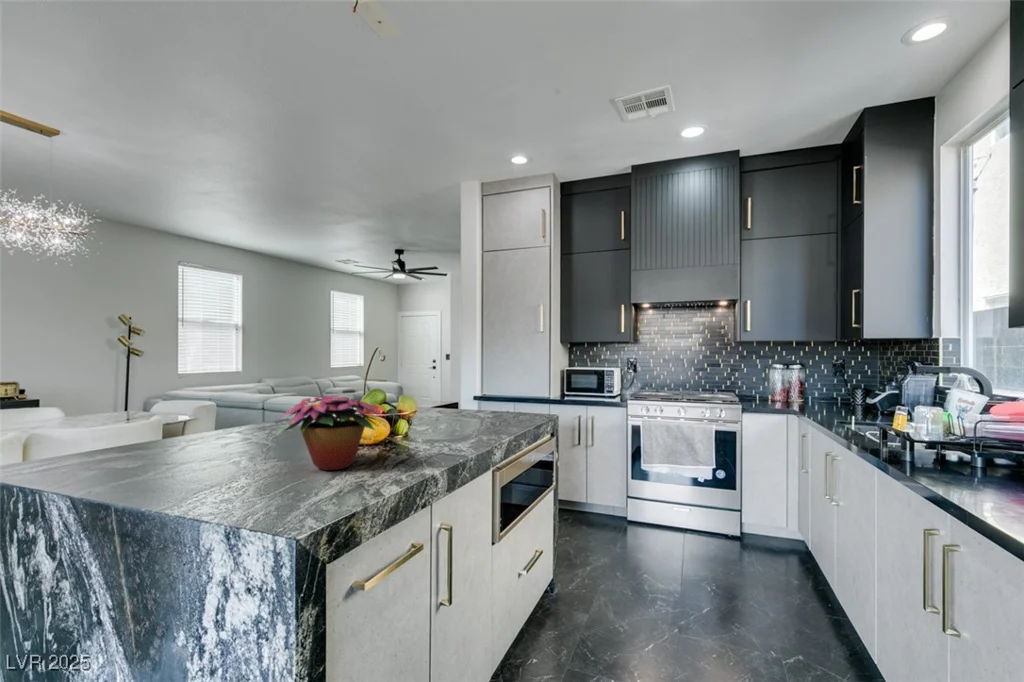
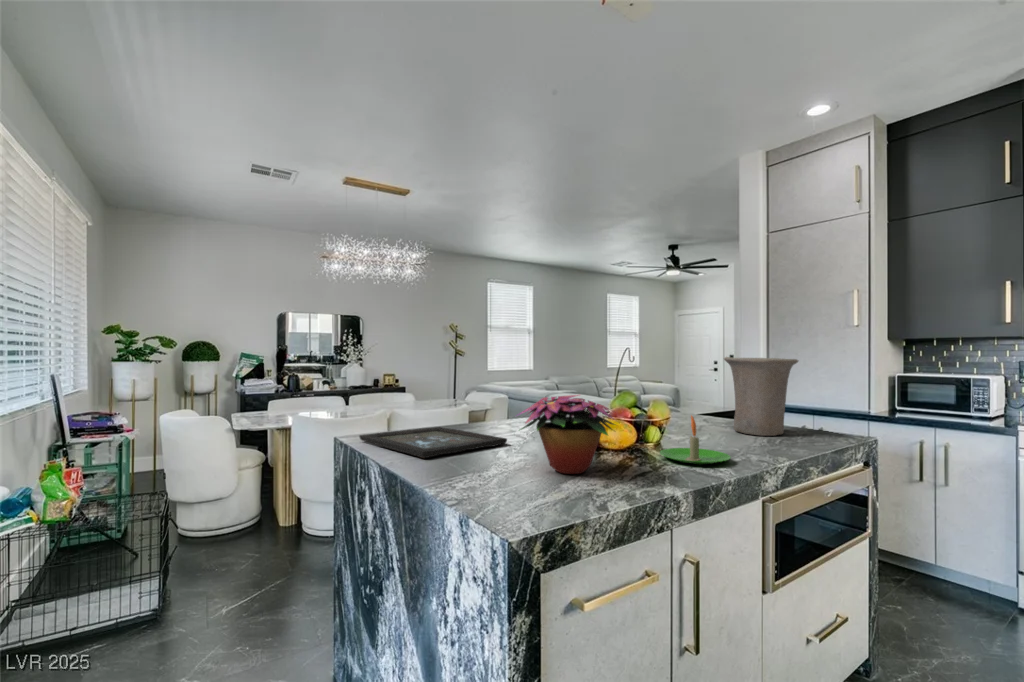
vase: none [456,356,511,420] -> present [724,357,798,436]
candle: none [411,407,469,448] -> present [660,416,731,464]
tray: none [45,439,255,475] -> present [360,427,507,458]

